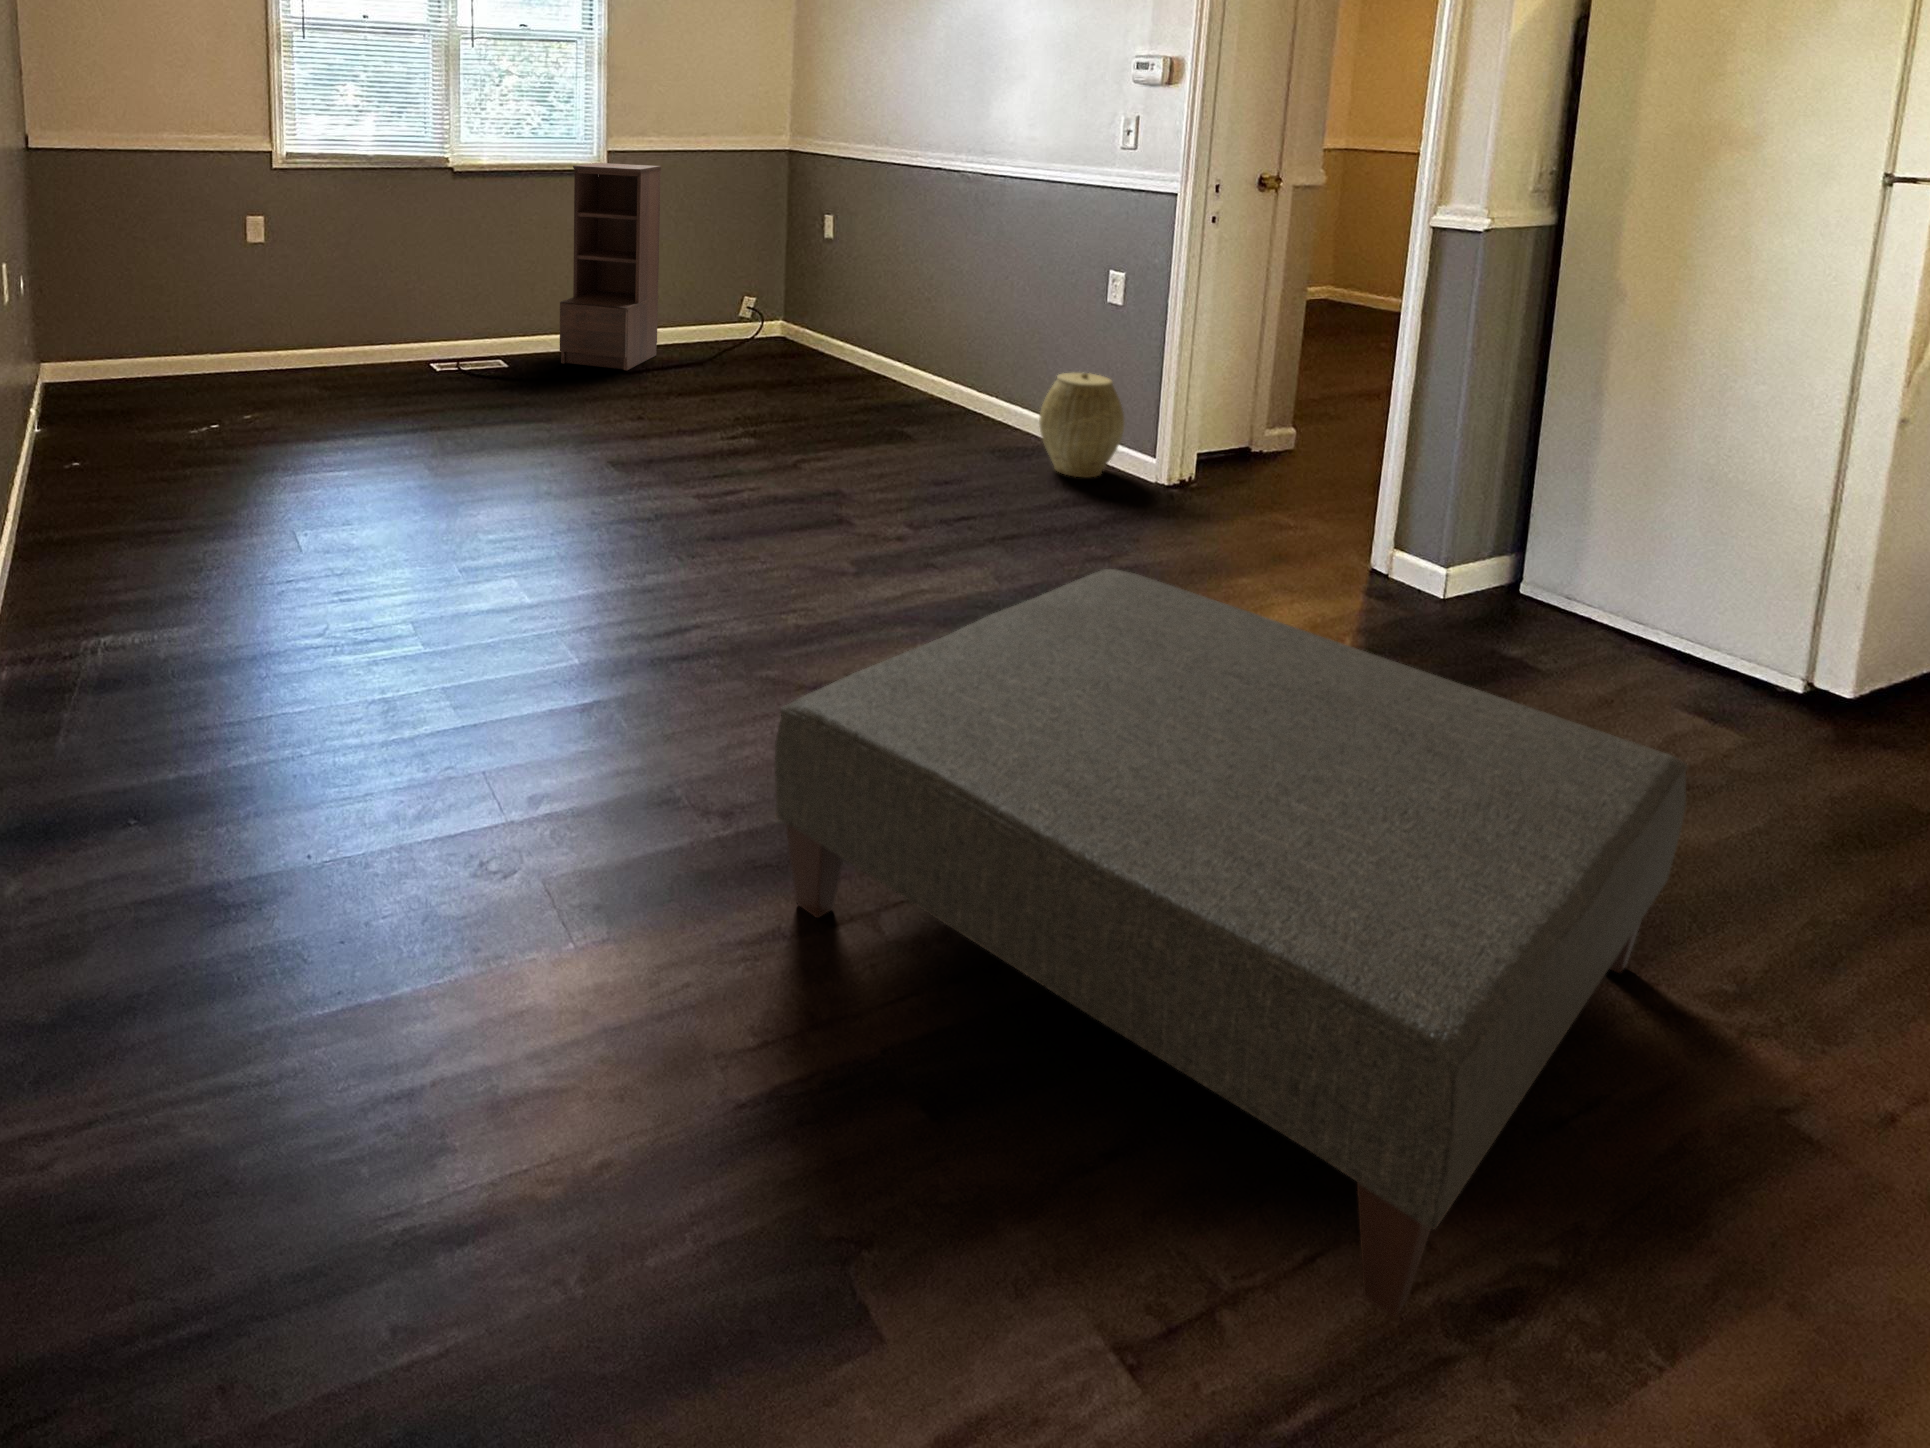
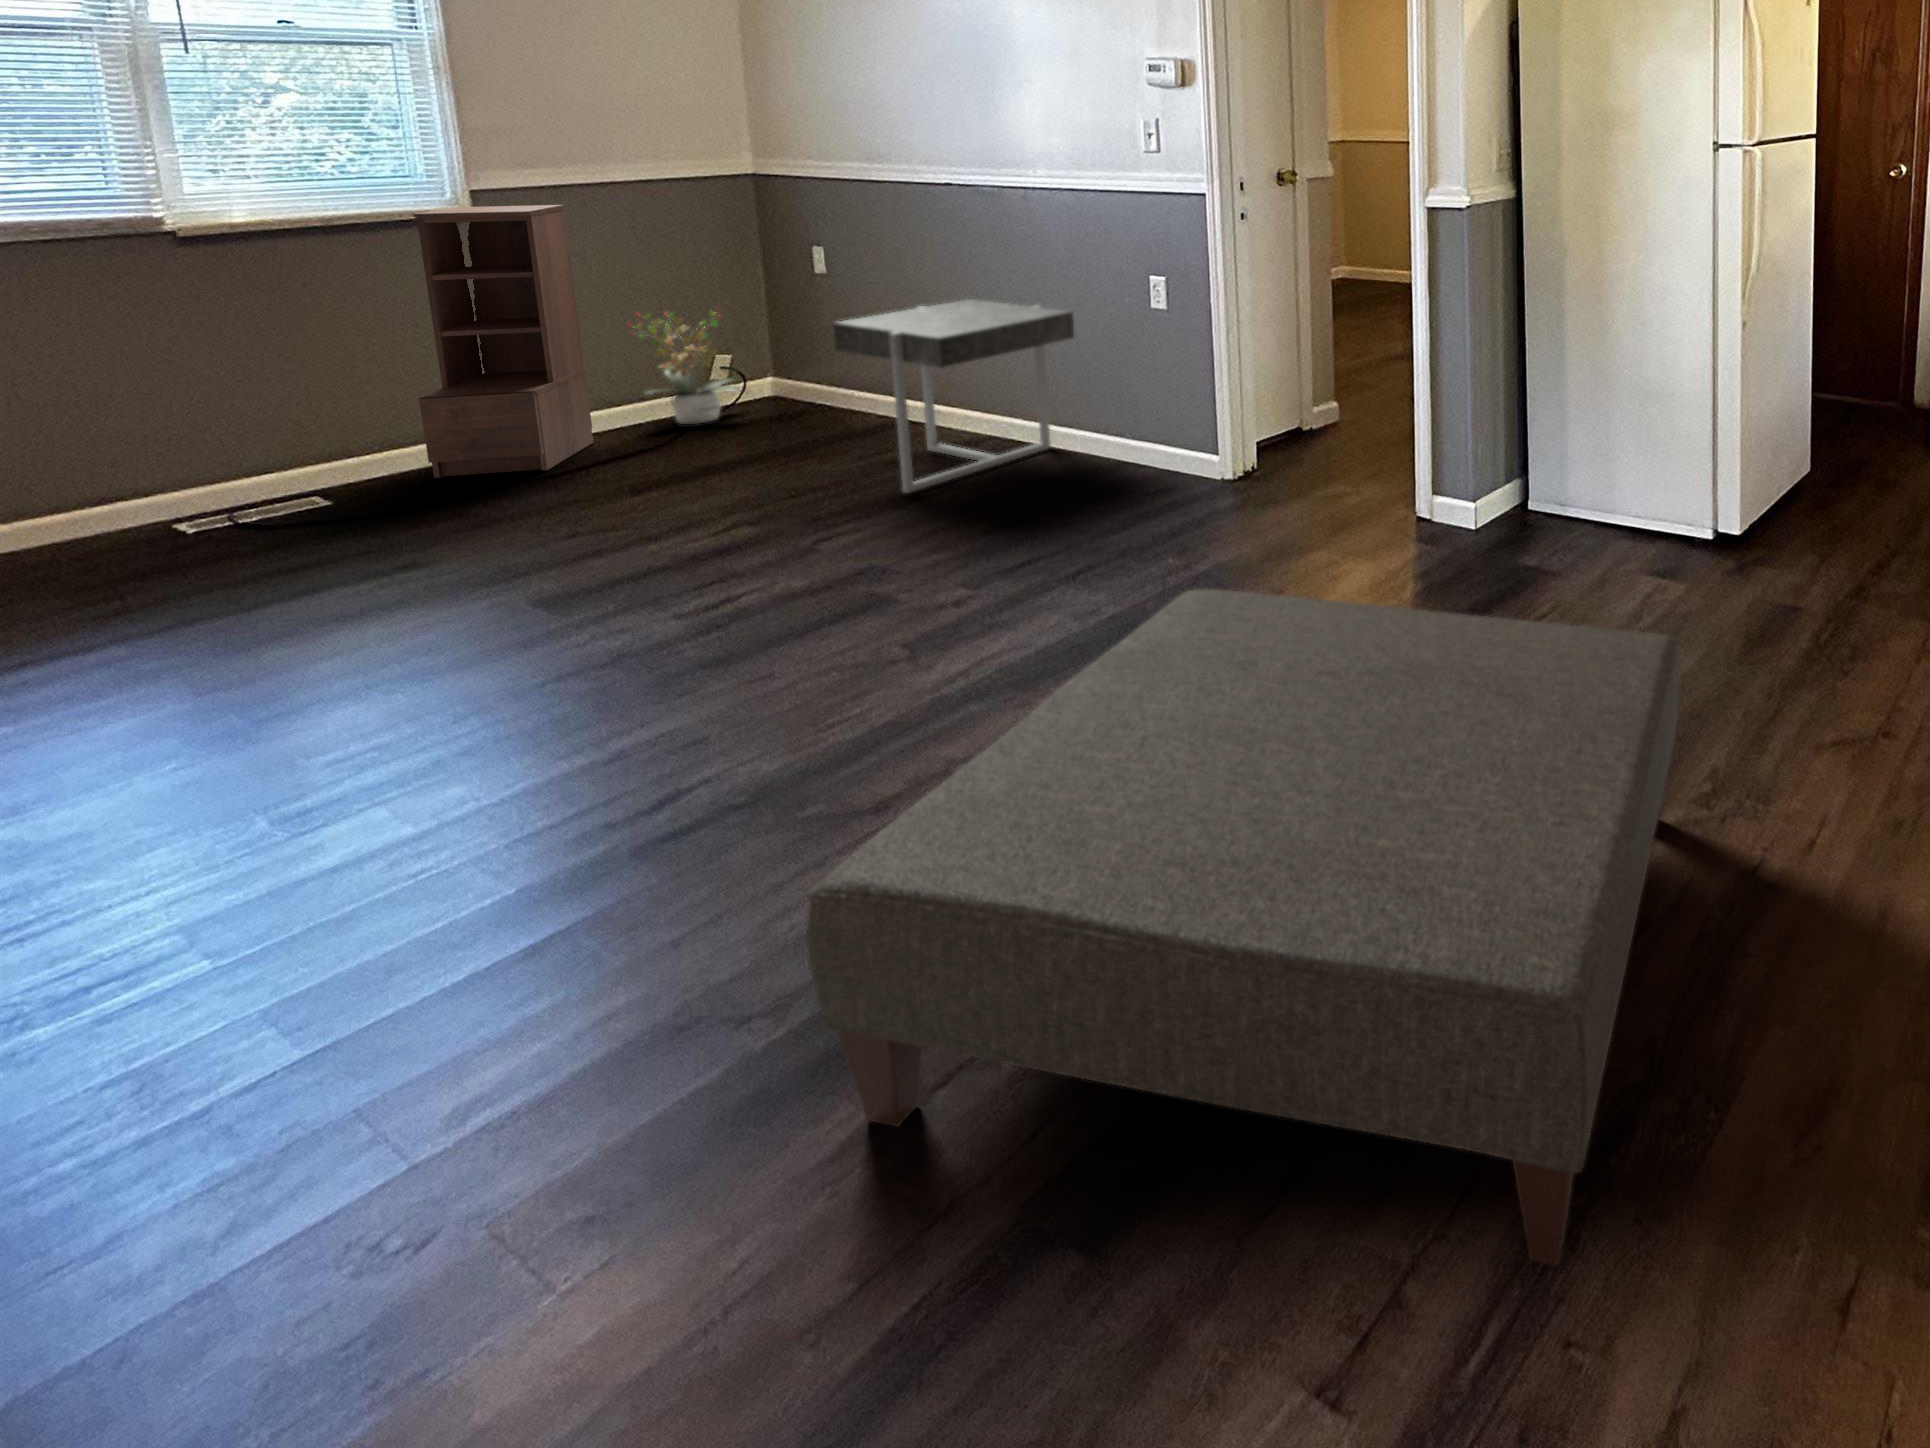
potted plant: none [689,257,757,353] -> present [633,312,738,424]
side table: none [833,275,1035,439] -> present [833,299,1074,493]
woven basket: present [1039,372,1124,477] -> none [1094,382,1181,489]

